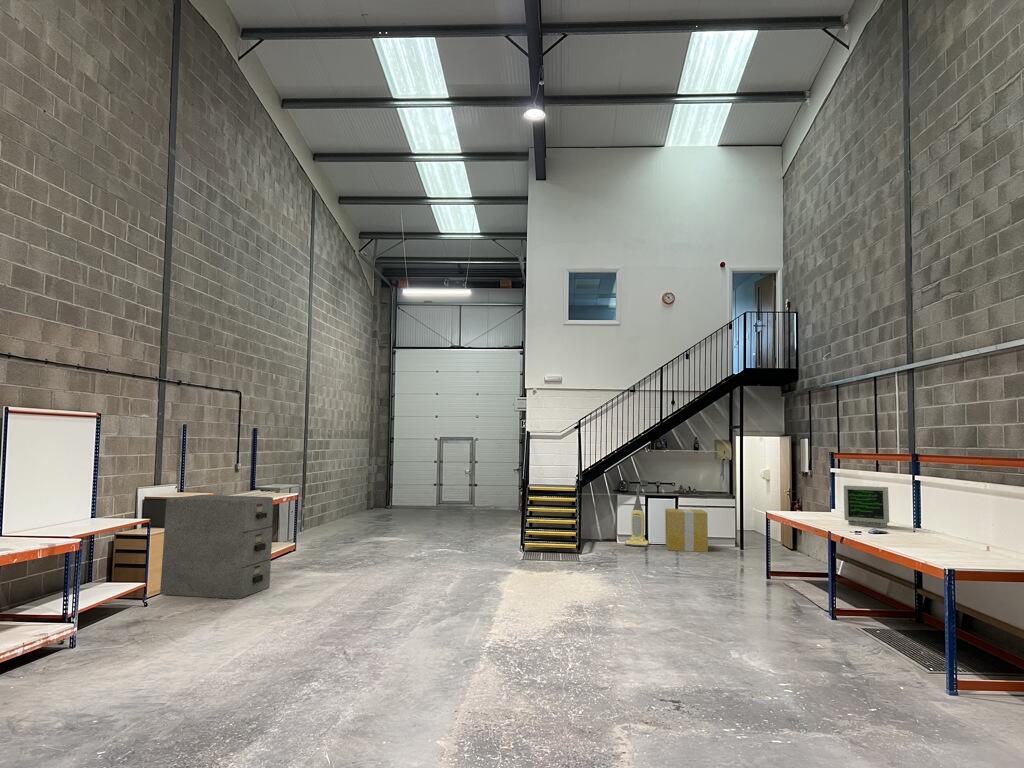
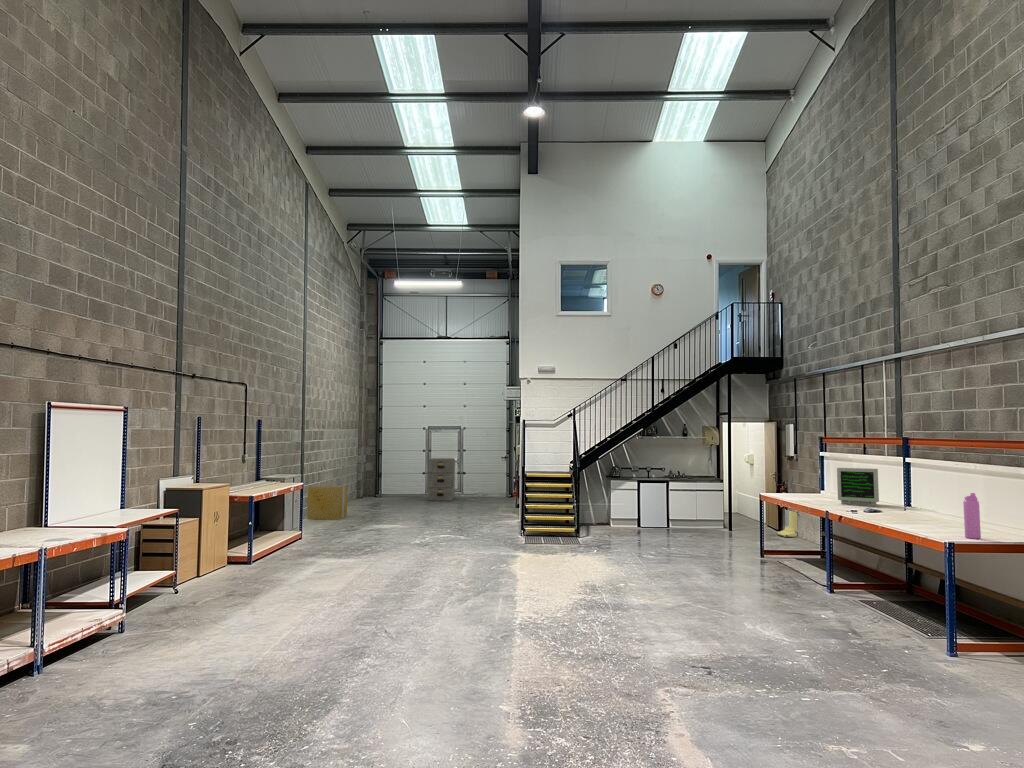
vacuum cleaner: present [625,484,649,547] -> present [777,474,799,538]
filing cabinet: present [160,495,274,599] -> present [428,458,455,501]
cardboard box: present [665,509,708,552] -> present [307,485,348,519]
water bottle: none [969,516,988,567] -> present [963,493,981,539]

